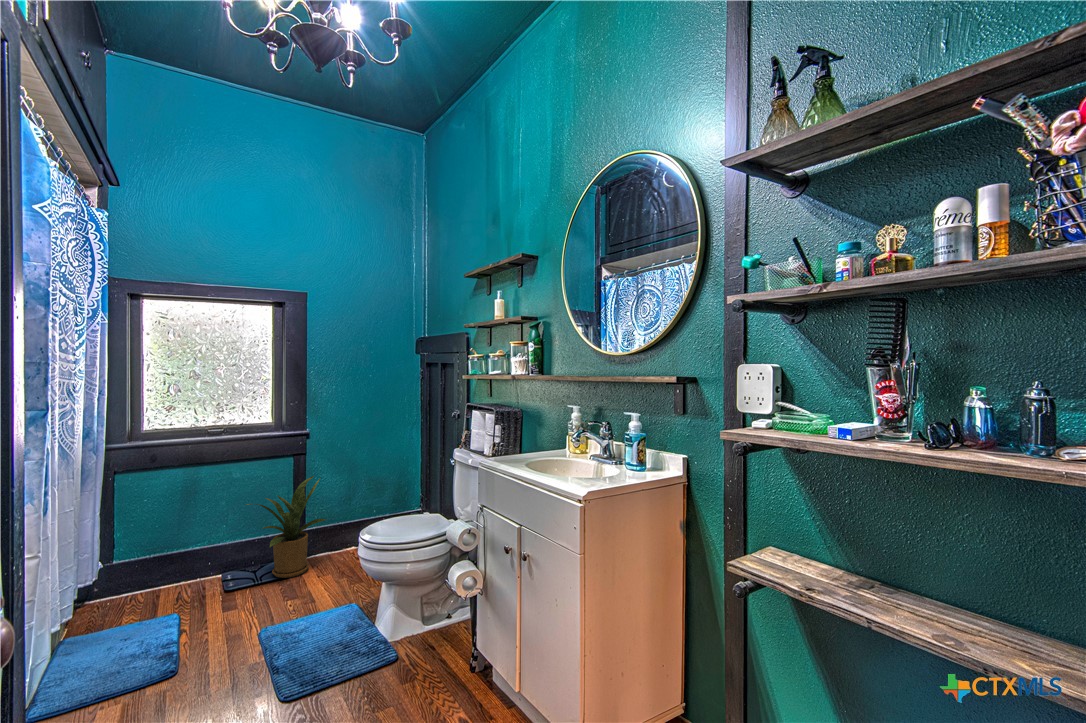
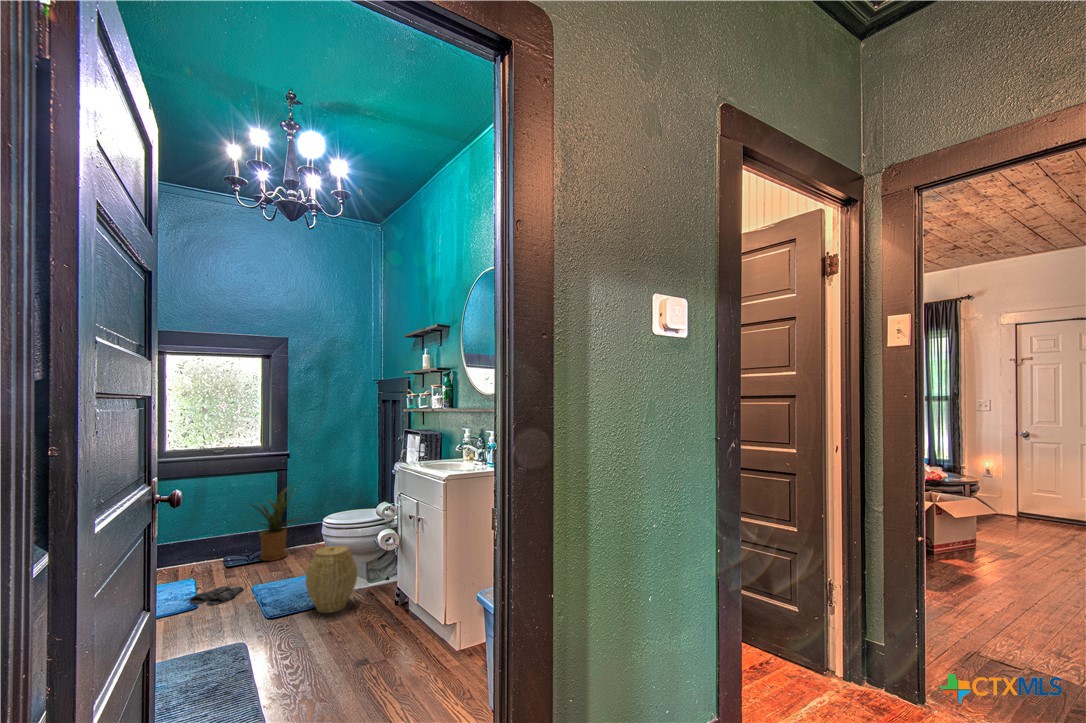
woven basket: none [333,582,412,693] -> present [305,546,358,613]
slippers: none [161,629,245,671] -> present [190,586,243,606]

